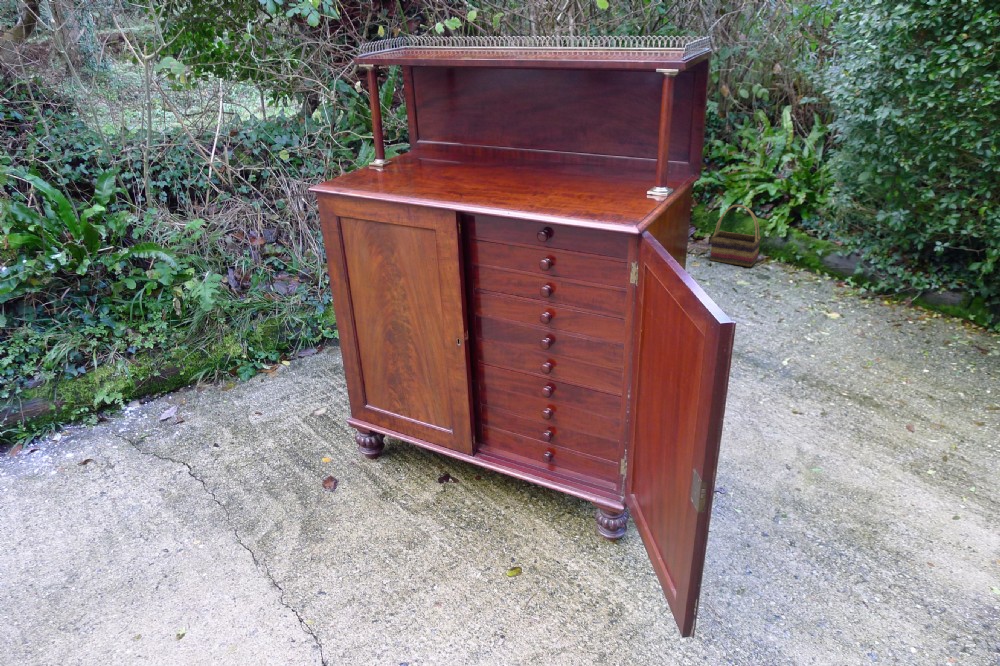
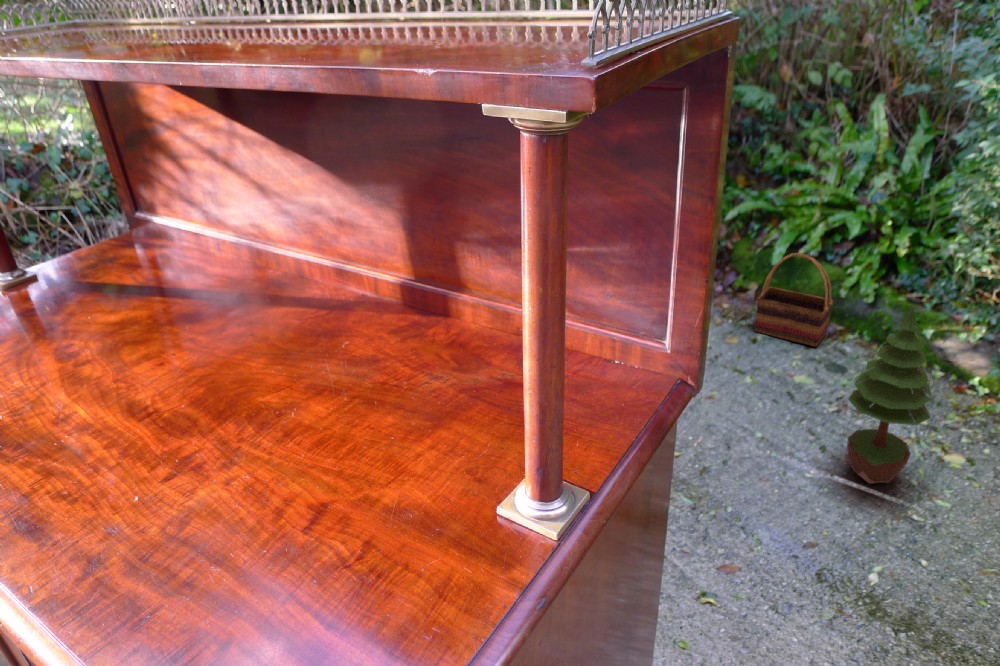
potted tree: none [768,213,815,328] -> present [844,311,932,483]

